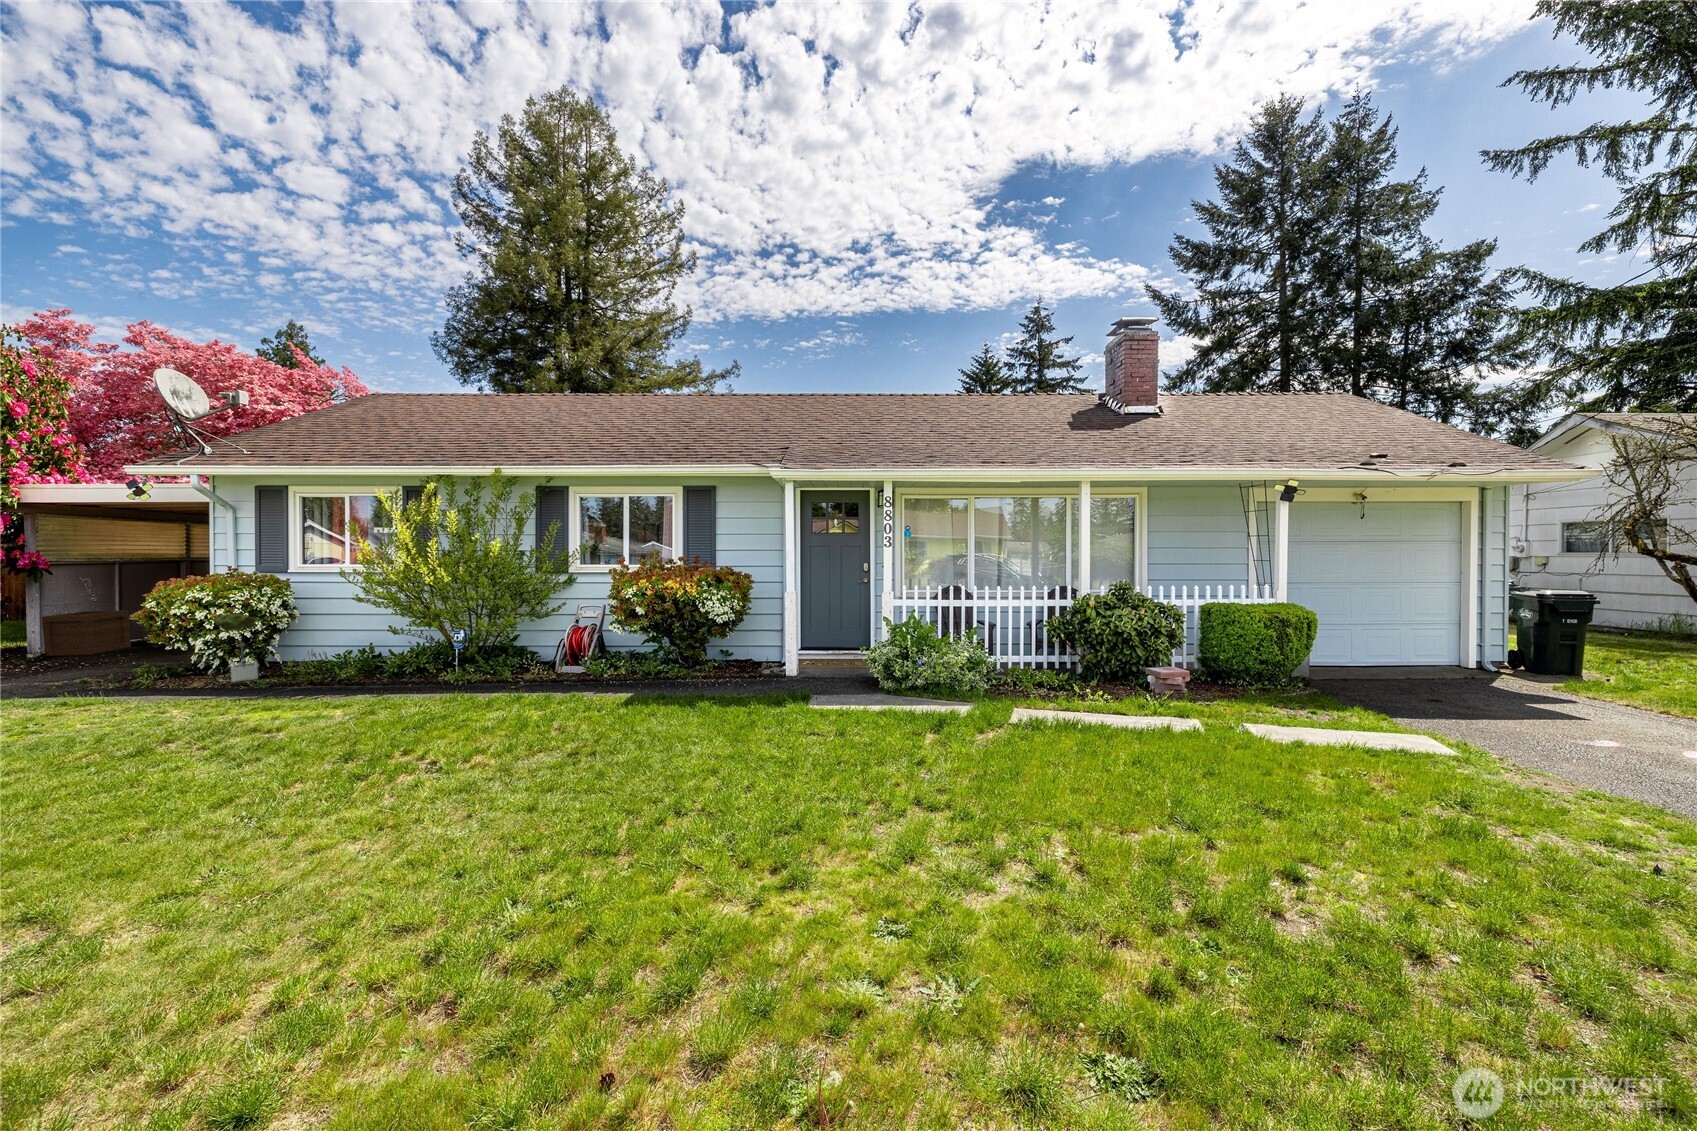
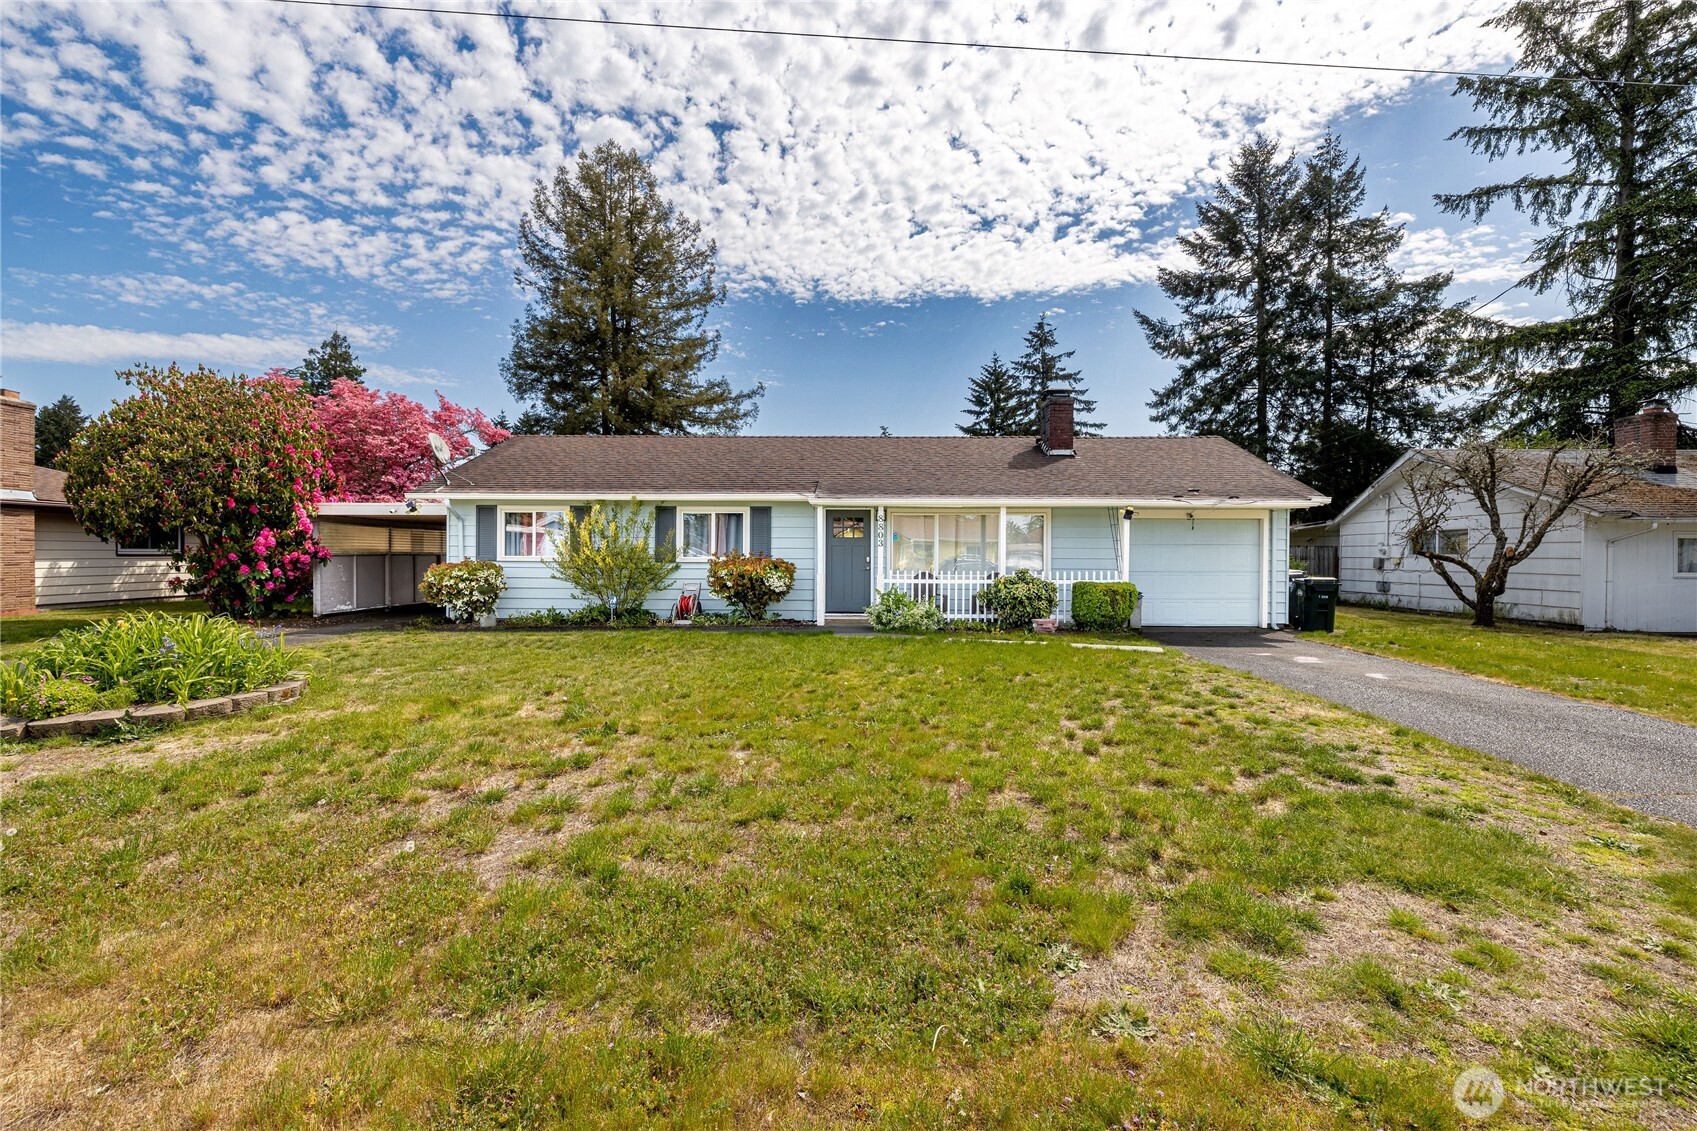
wooden crate: present [42,610,131,656] -> none [325,589,367,618]

